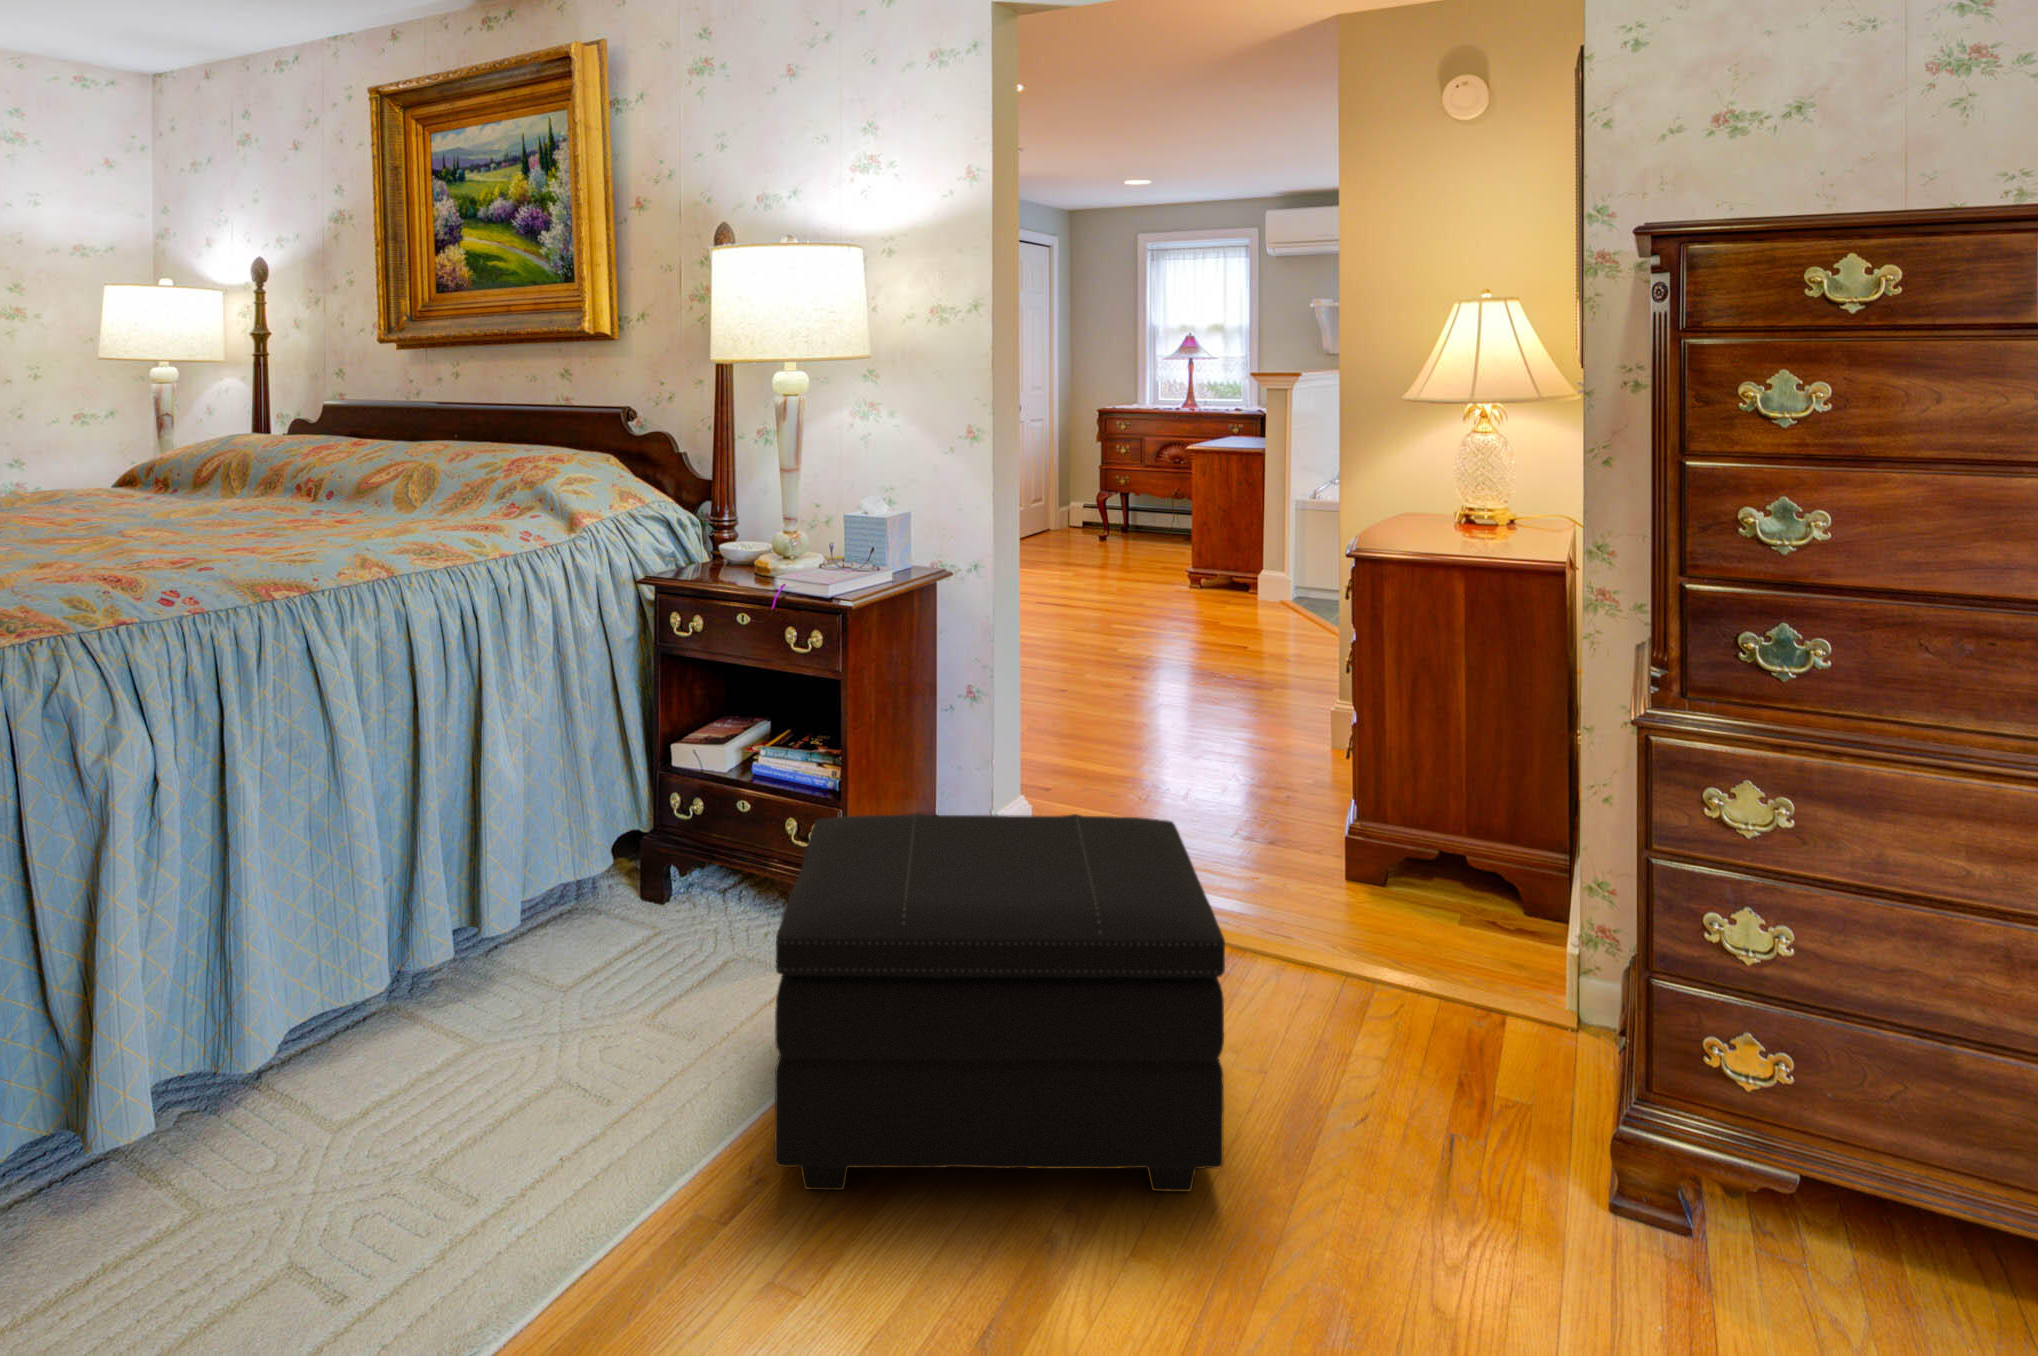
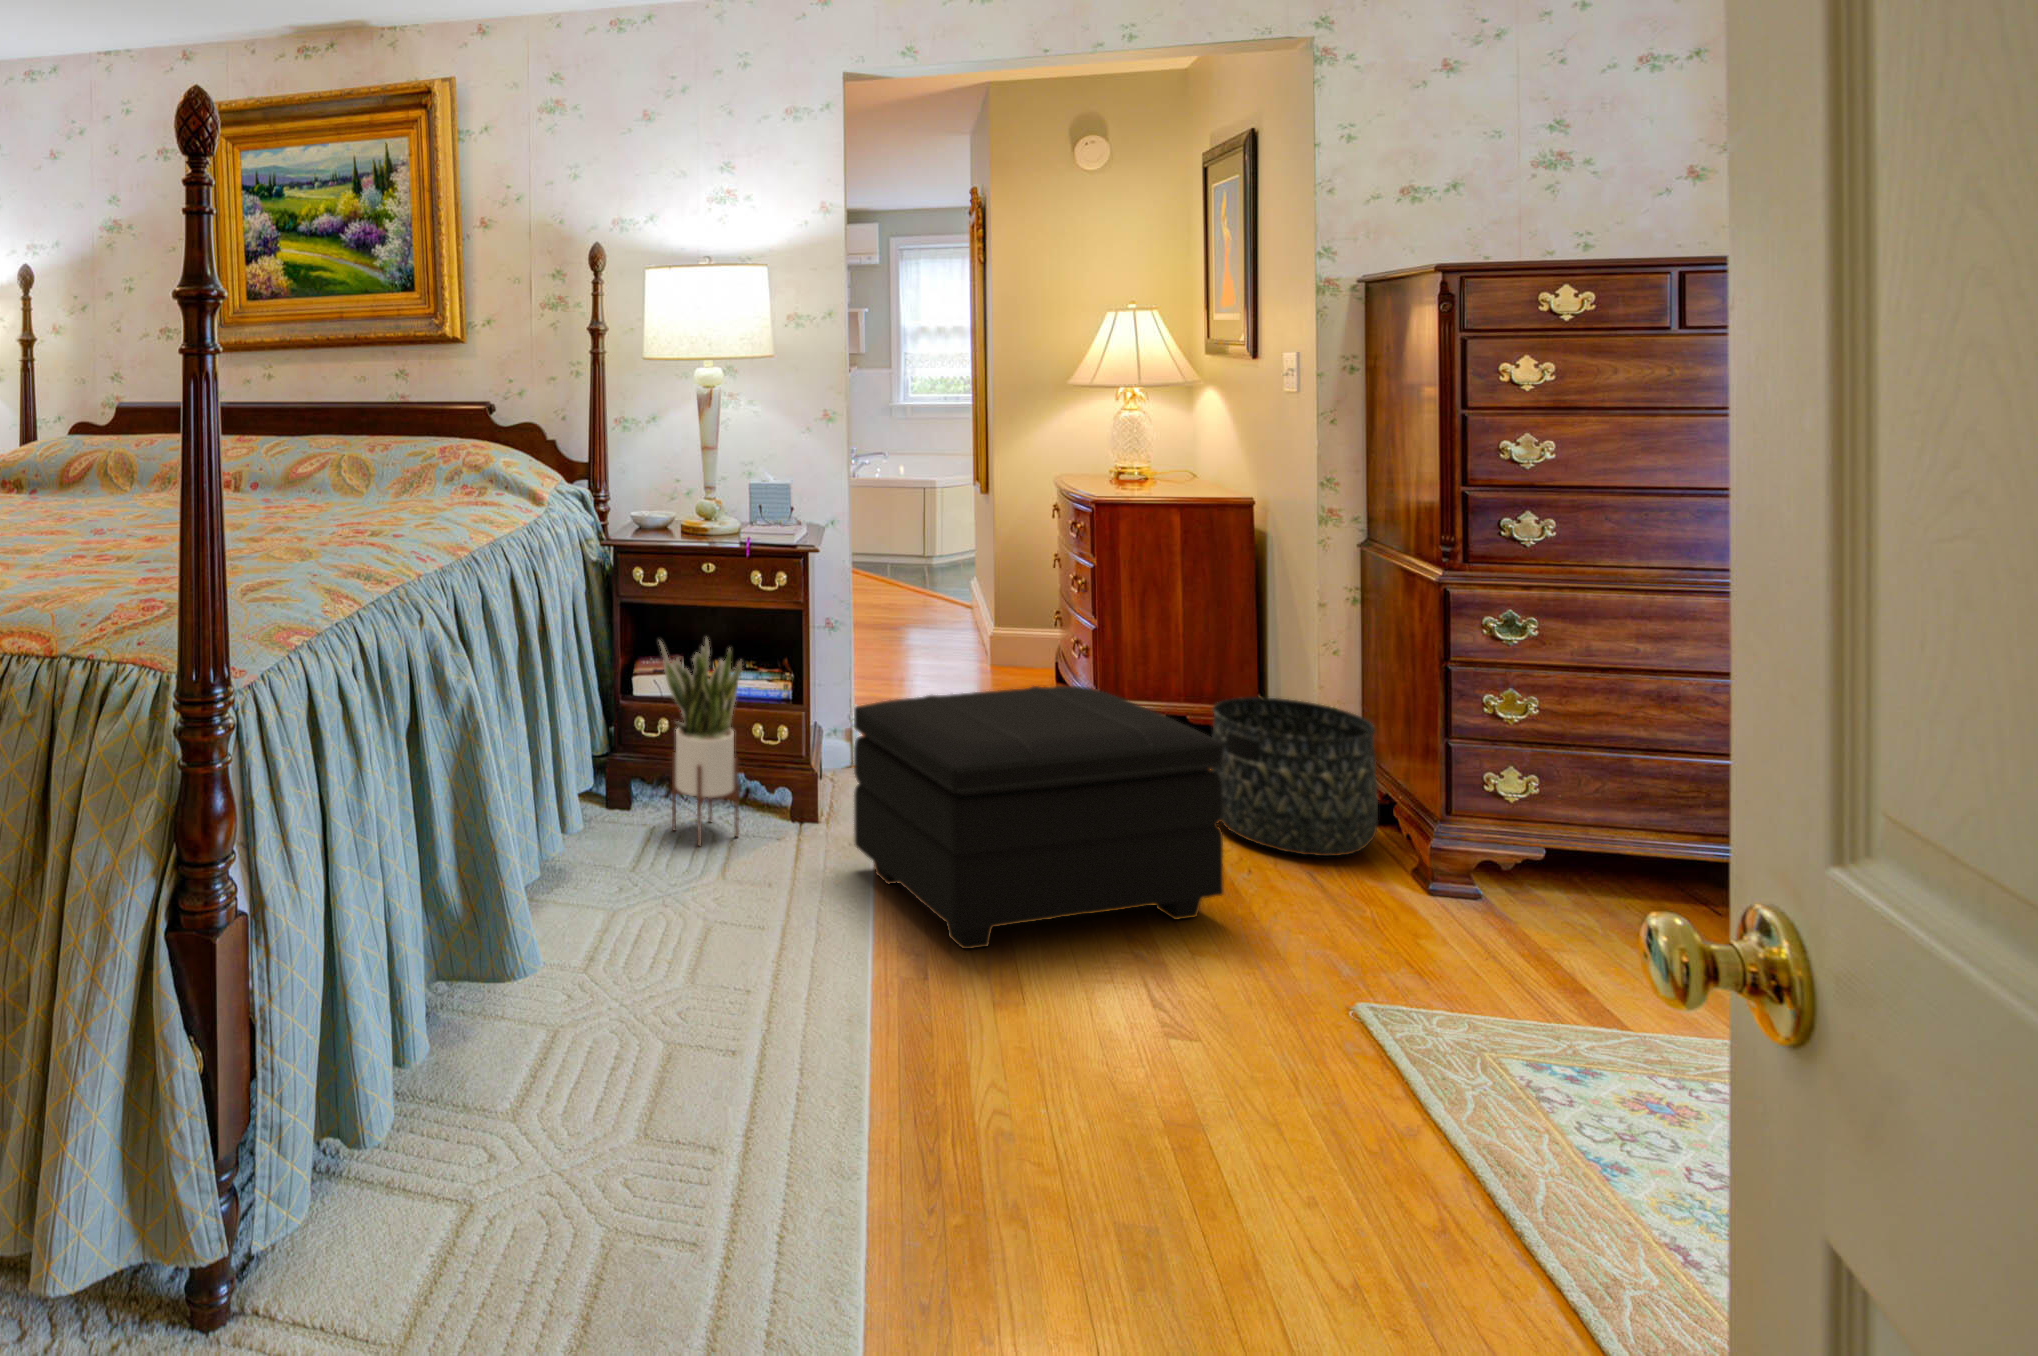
potted plant: none [645,705,751,970] -> present [660,638,742,845]
basket: none [1373,852,1602,1116] -> present [1211,697,1378,856]

